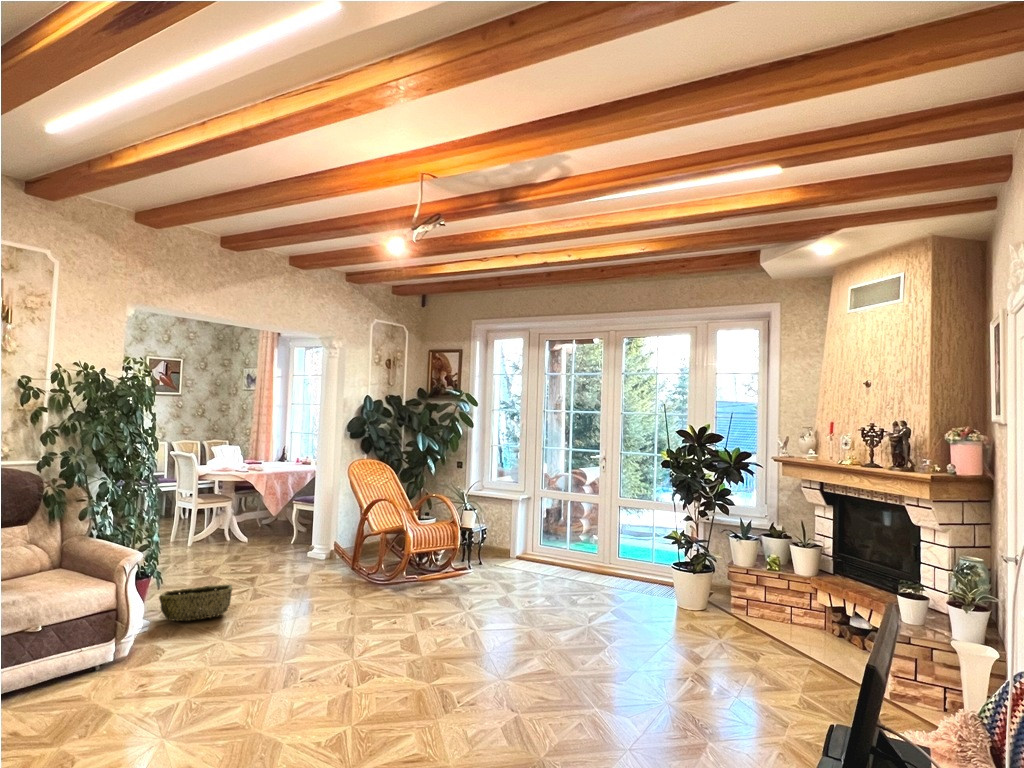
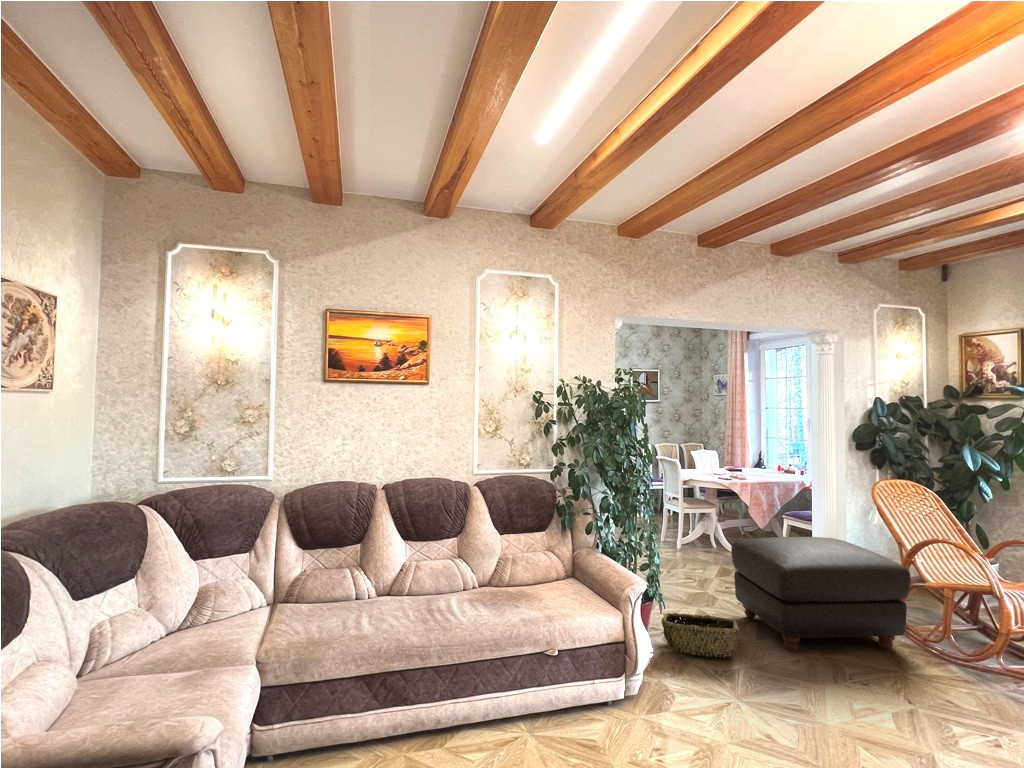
ottoman: none [236,510,369,603] -> present [731,537,911,652]

